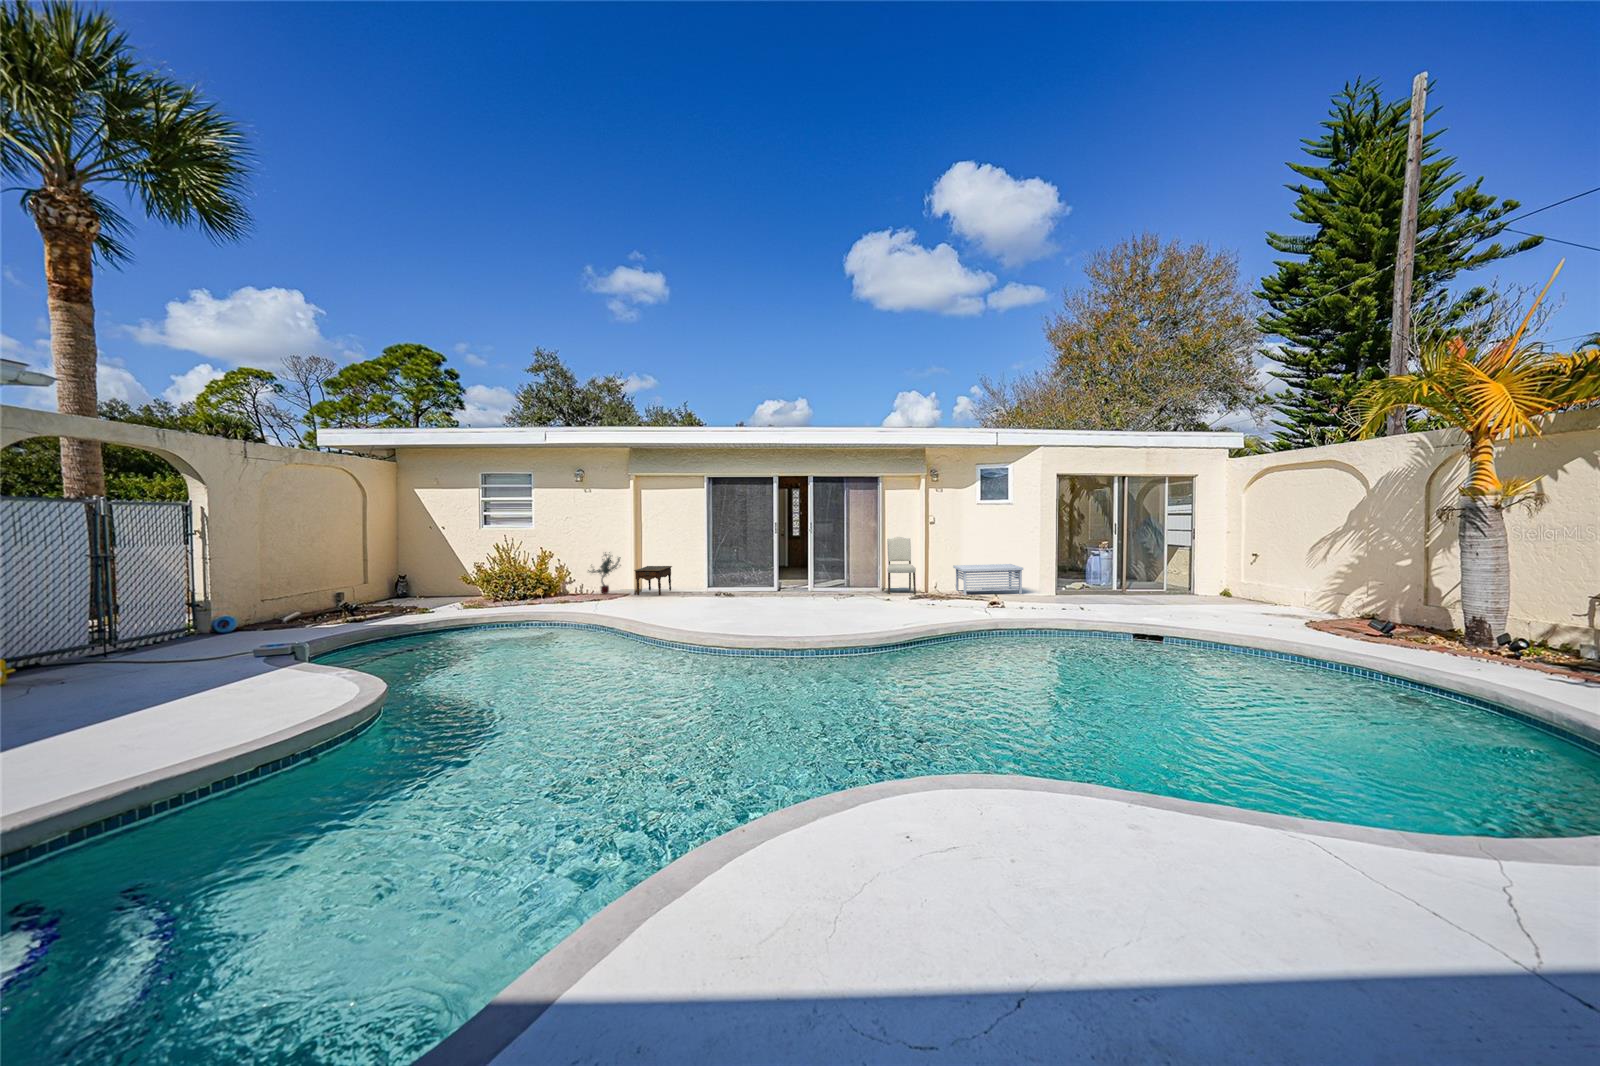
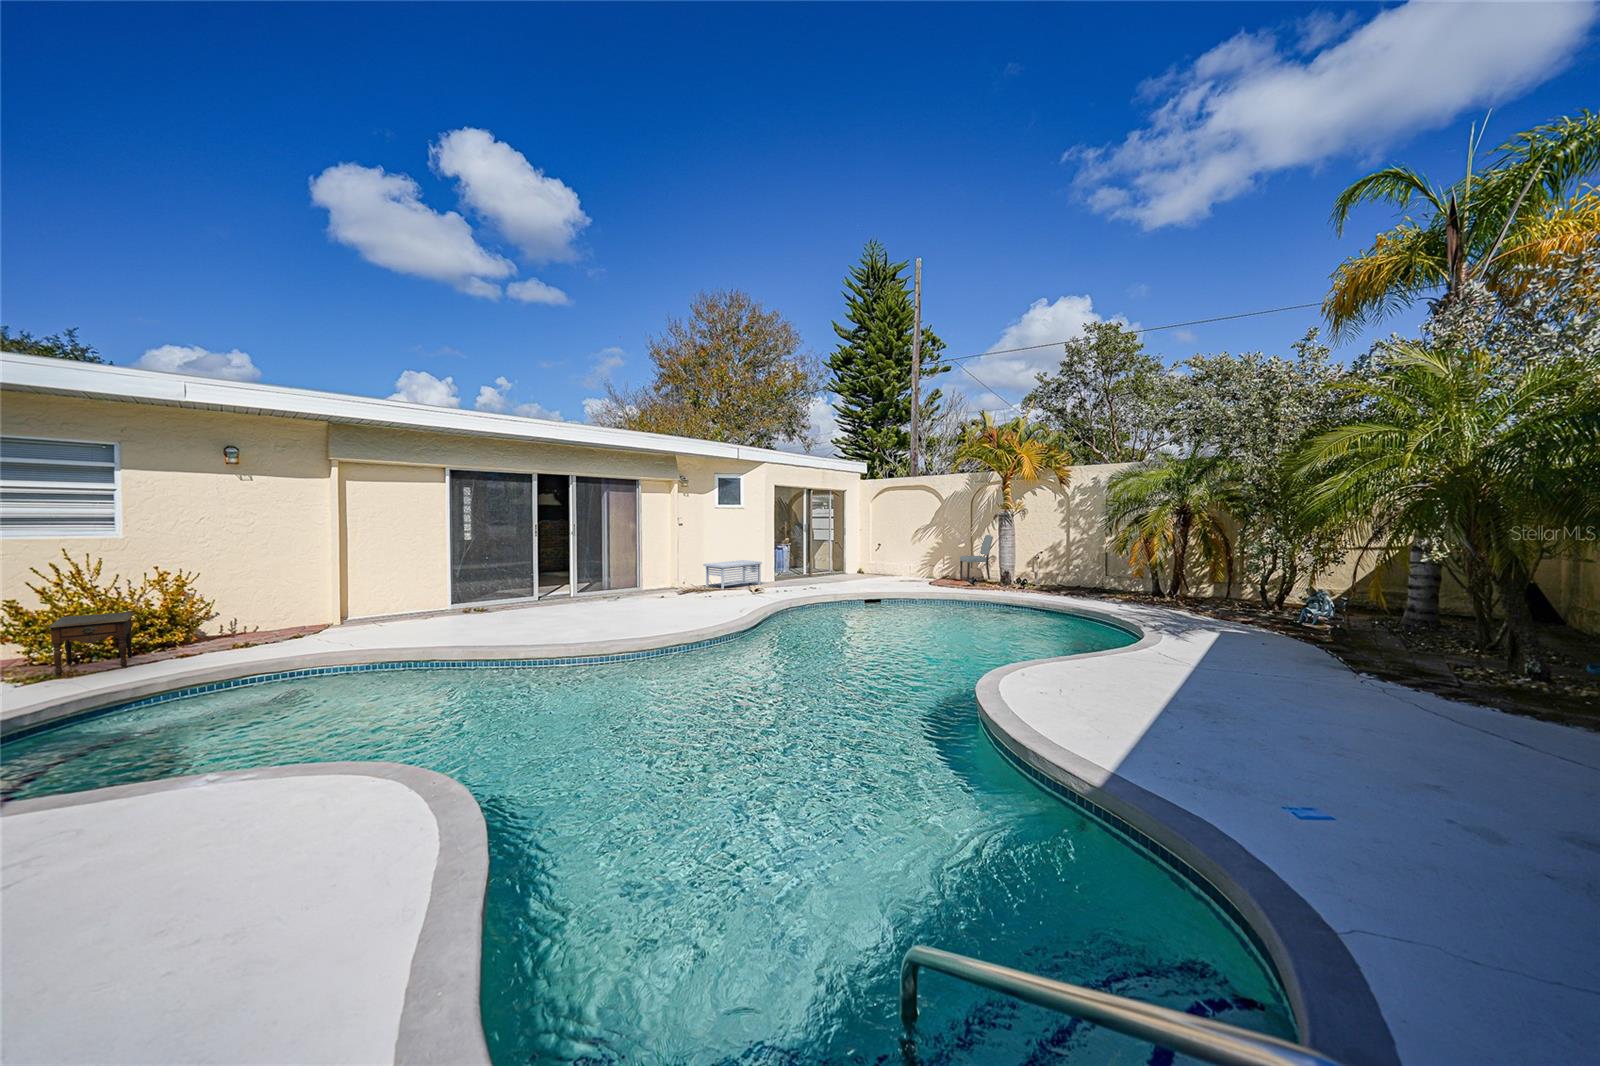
chair: present [887,537,916,594] -> present [960,535,993,580]
potted tree: present [588,552,621,594] -> none [254,568,320,632]
side table: present [634,566,672,595] -> present [47,612,134,676]

